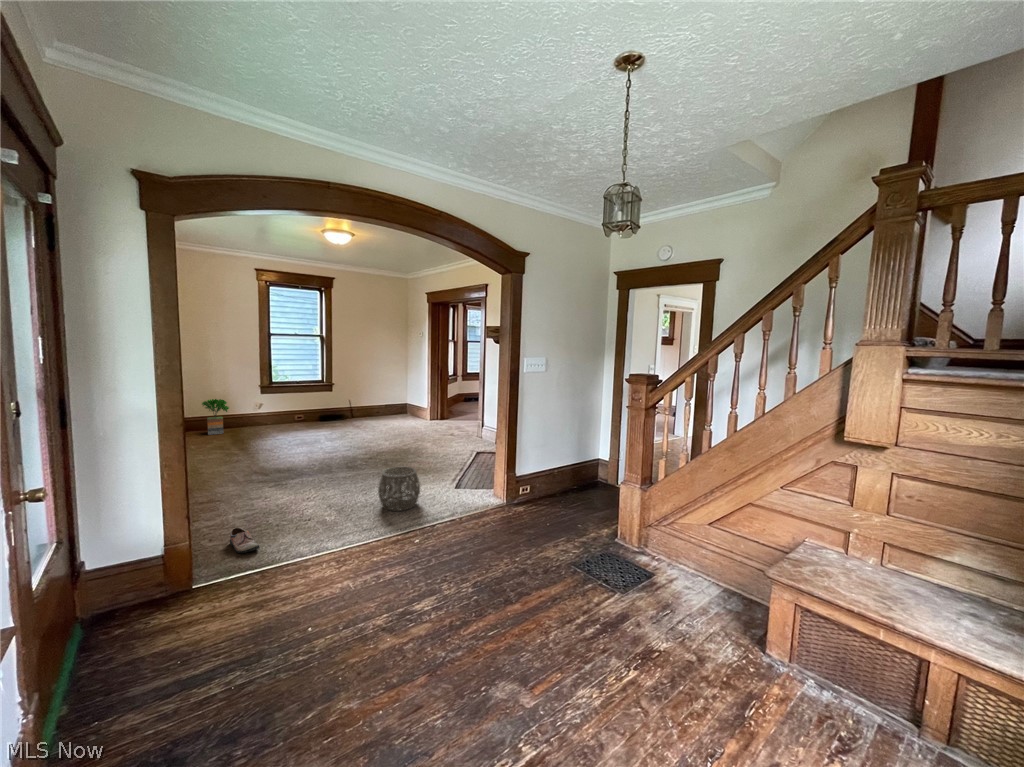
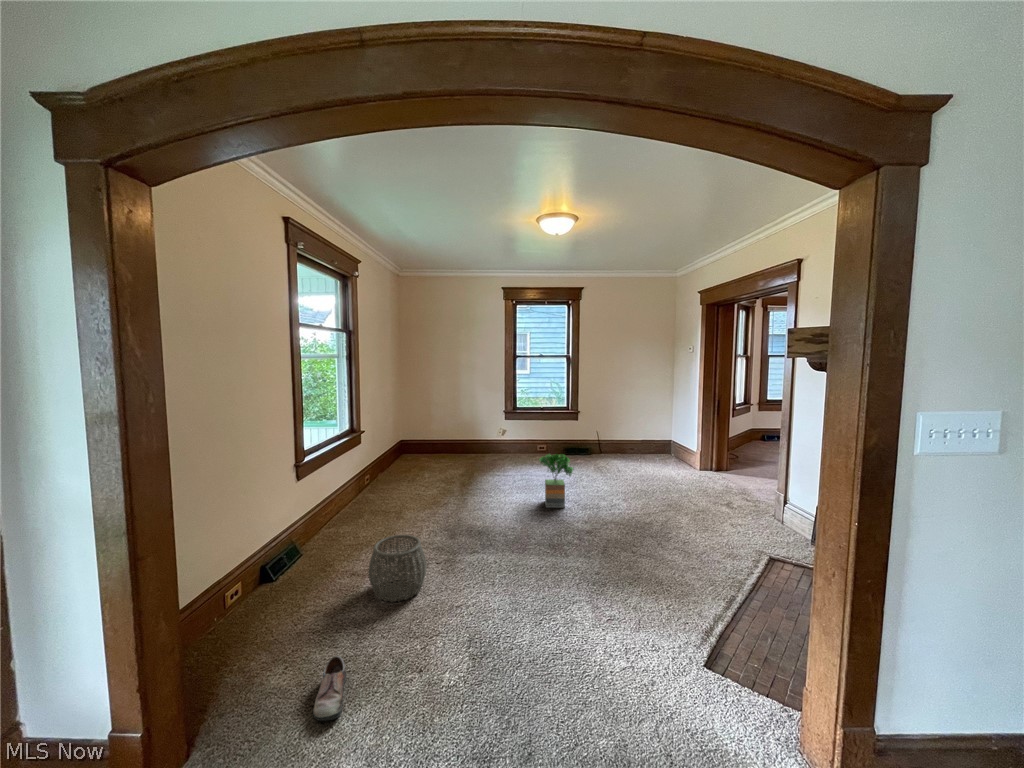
potted tree: present [202,399,229,435] -> present [539,454,573,508]
woven basket: present [378,467,420,511] -> present [368,535,427,602]

